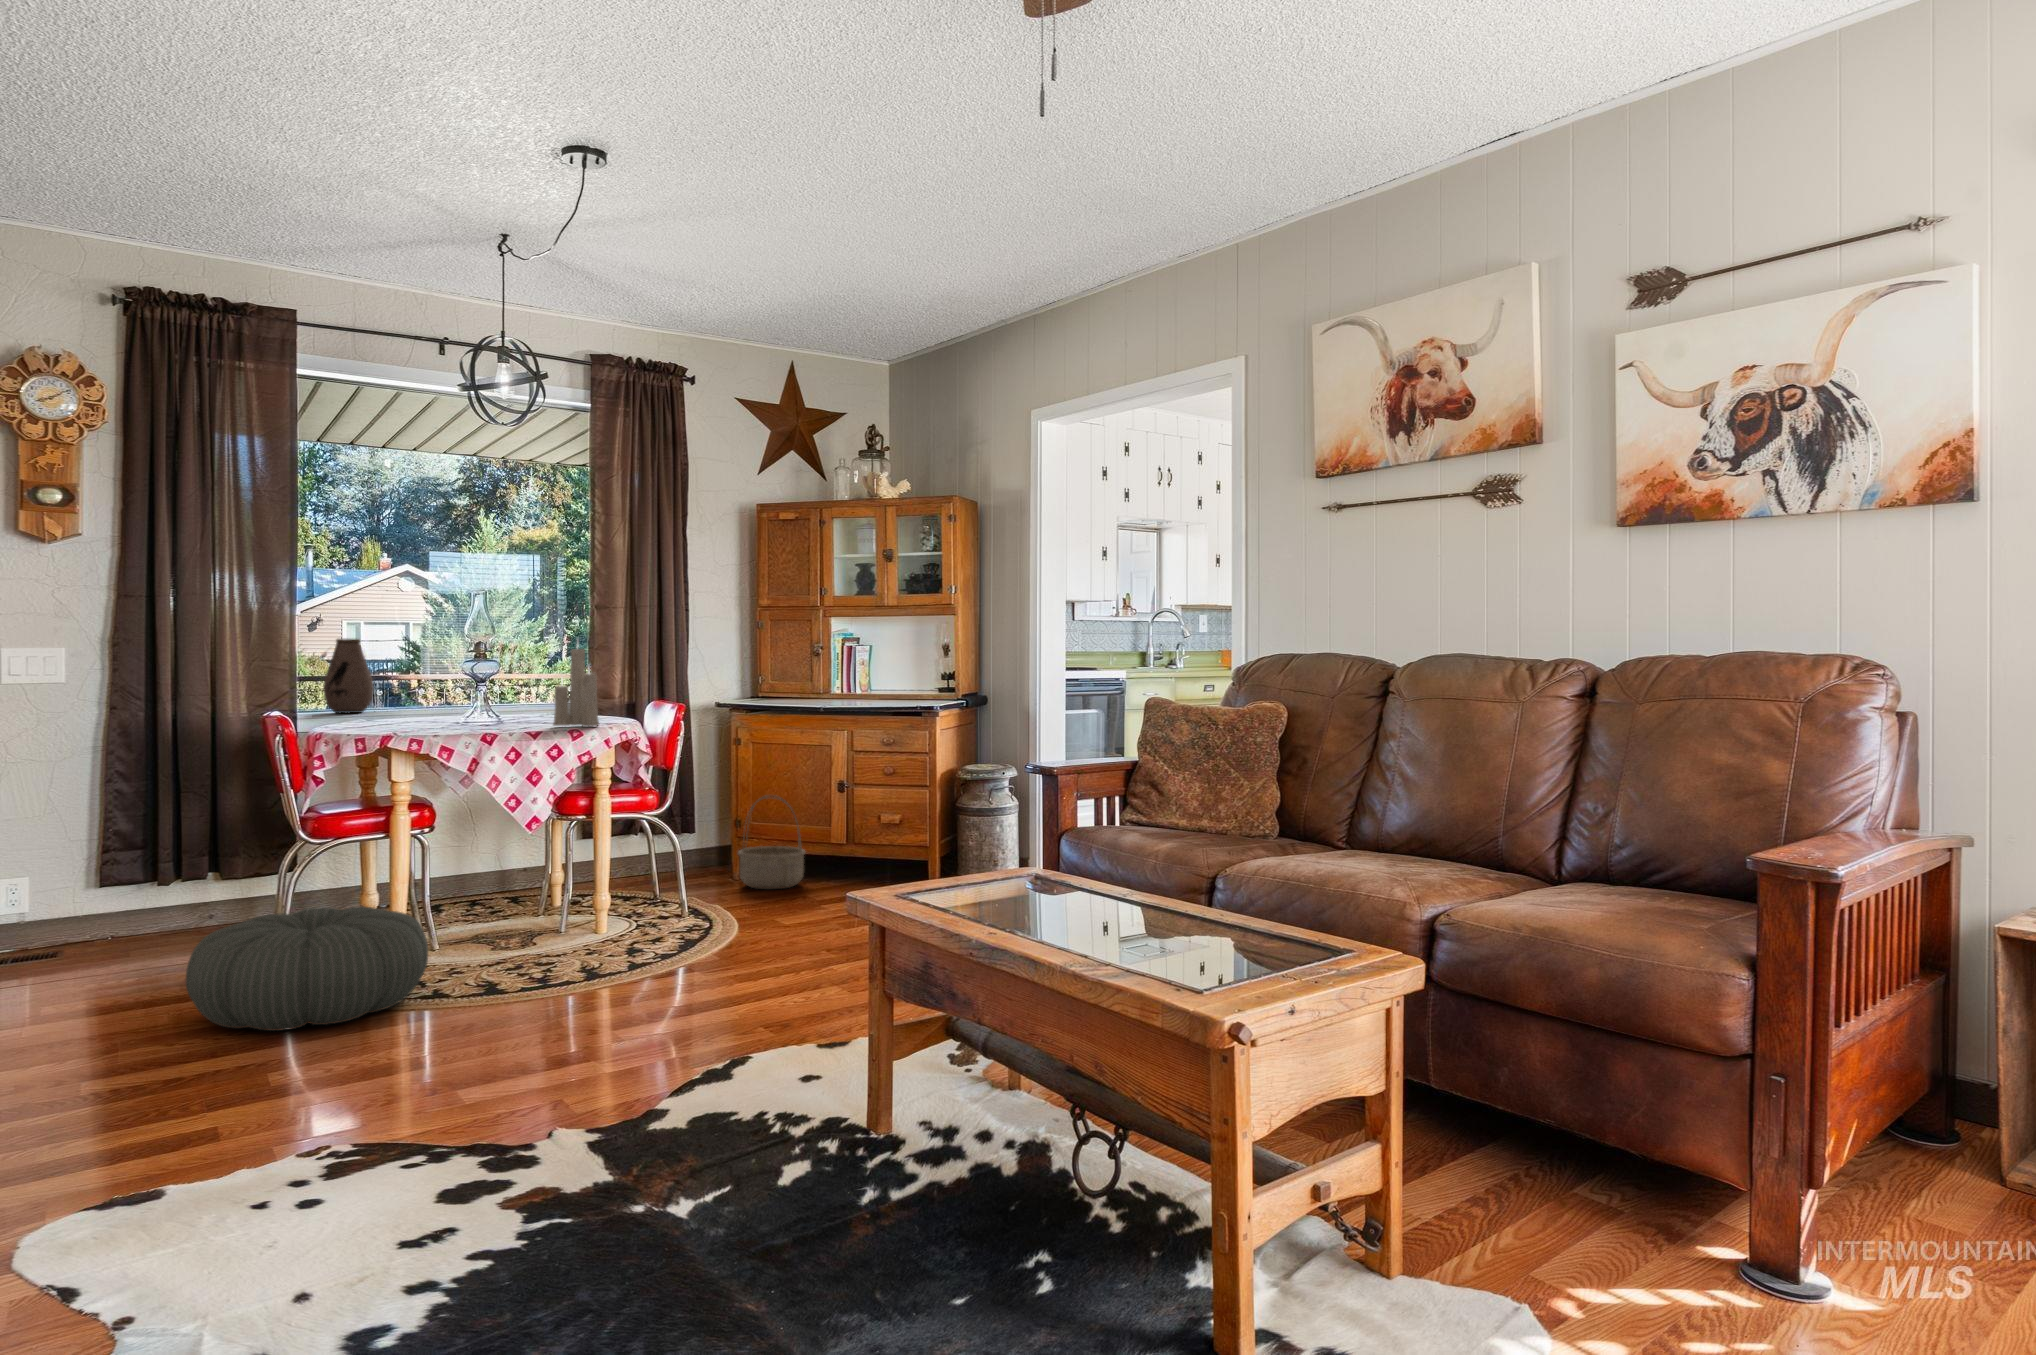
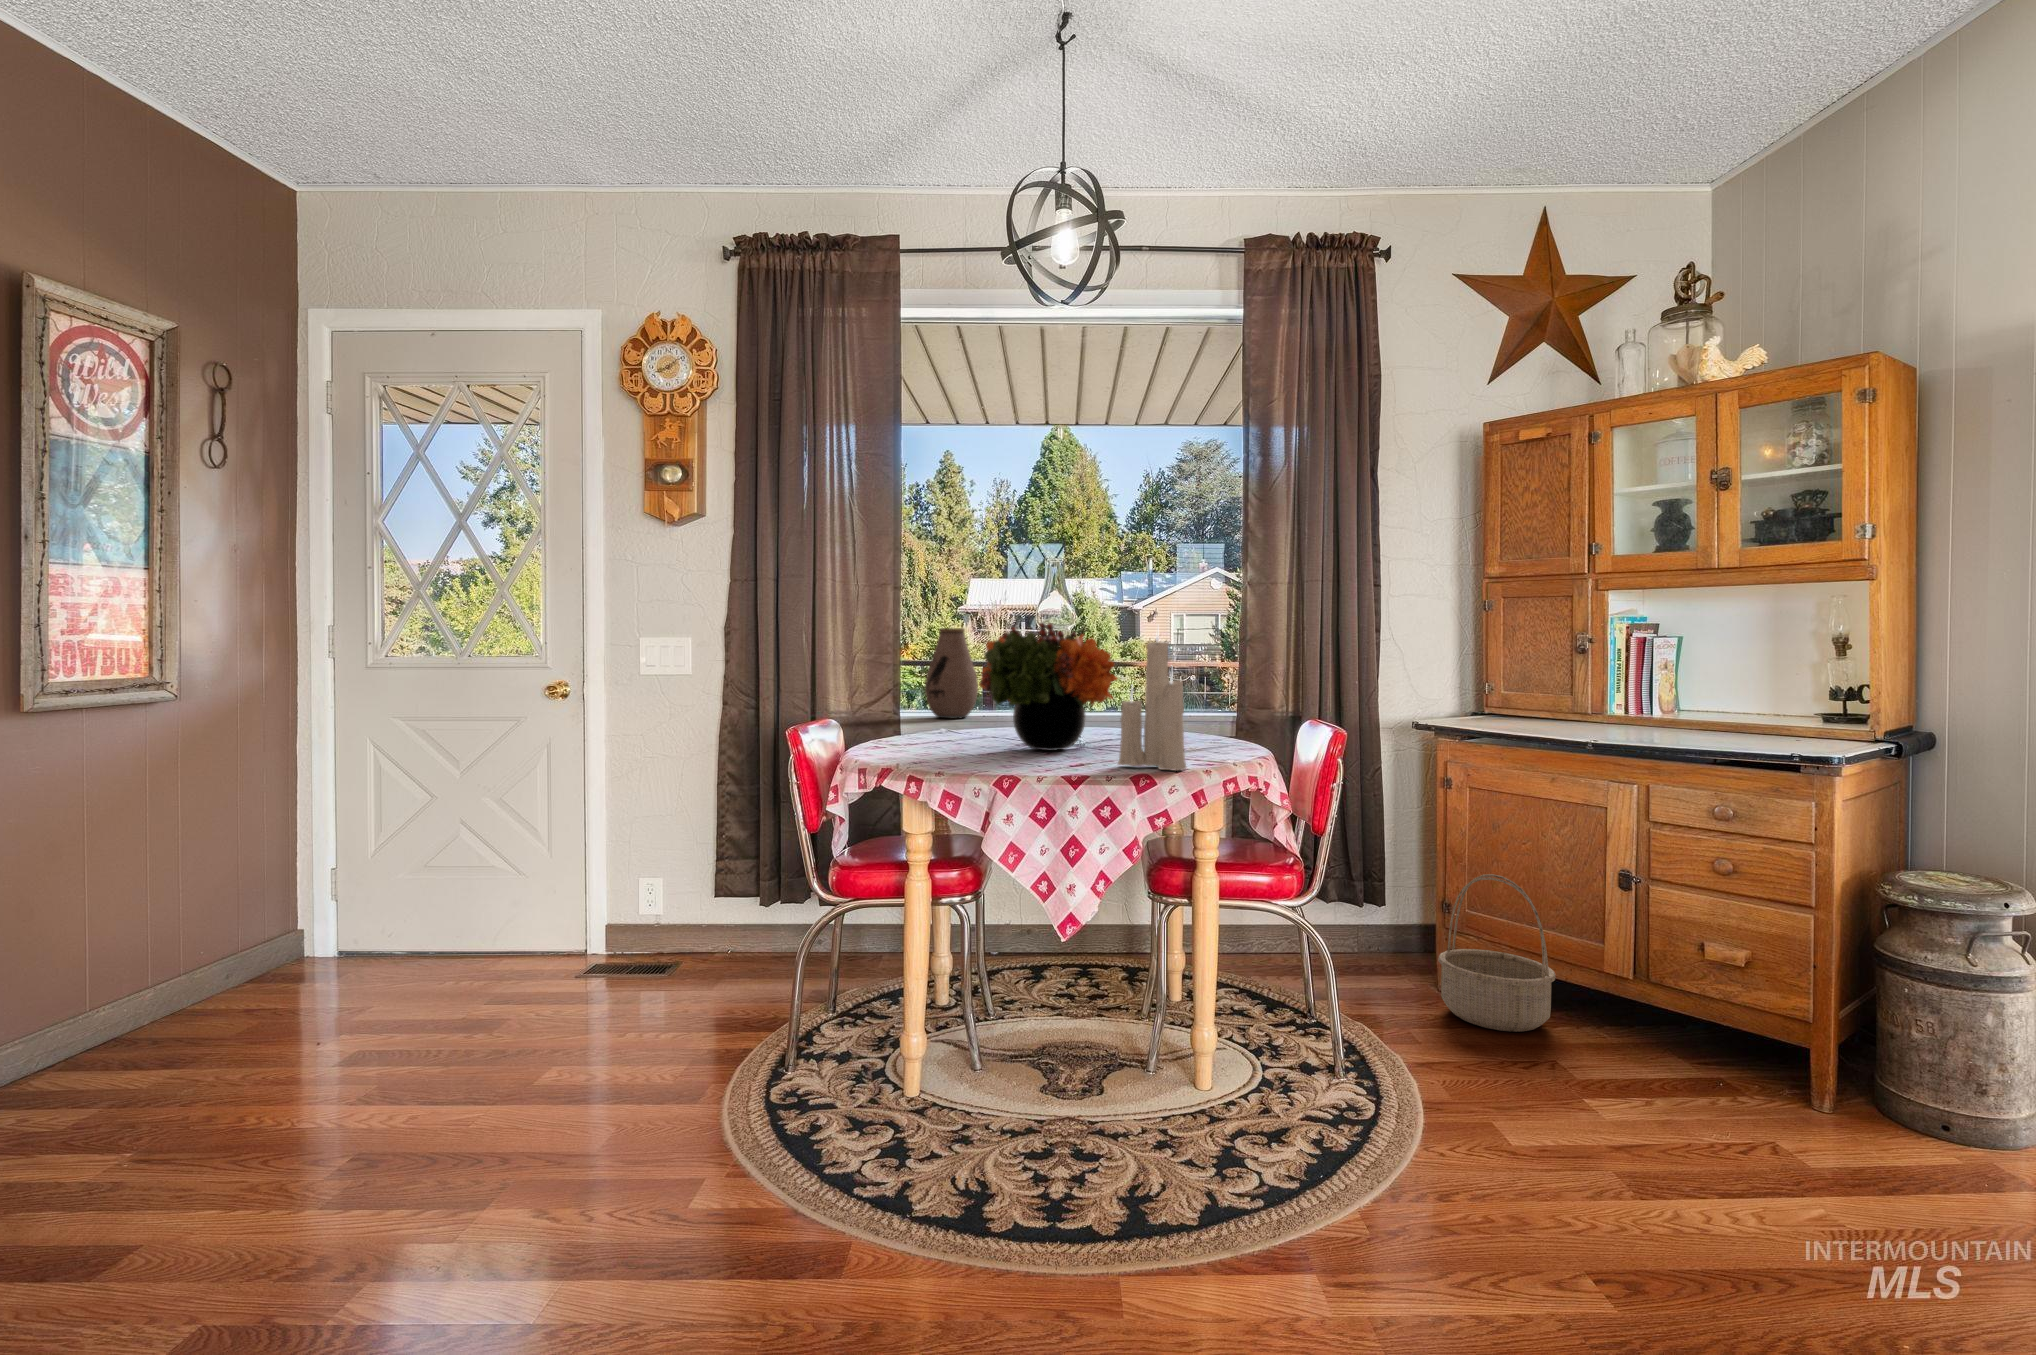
flower arrangement: none [428,636,536,724] -> present [979,623,1117,751]
pouf: present [186,906,428,1031] -> none [566,1013,898,1244]

